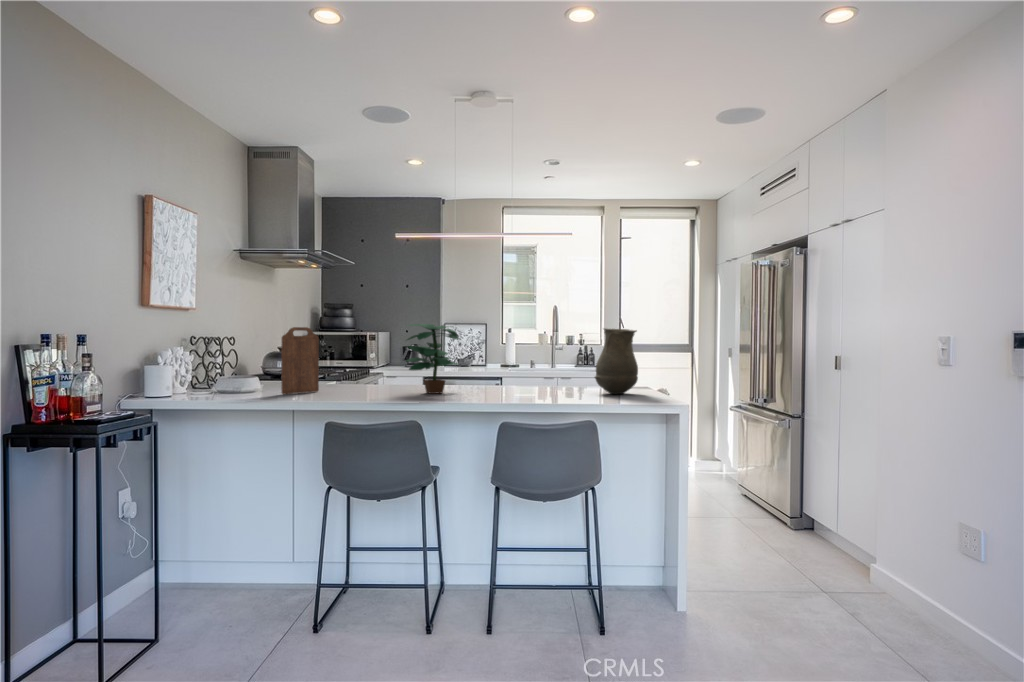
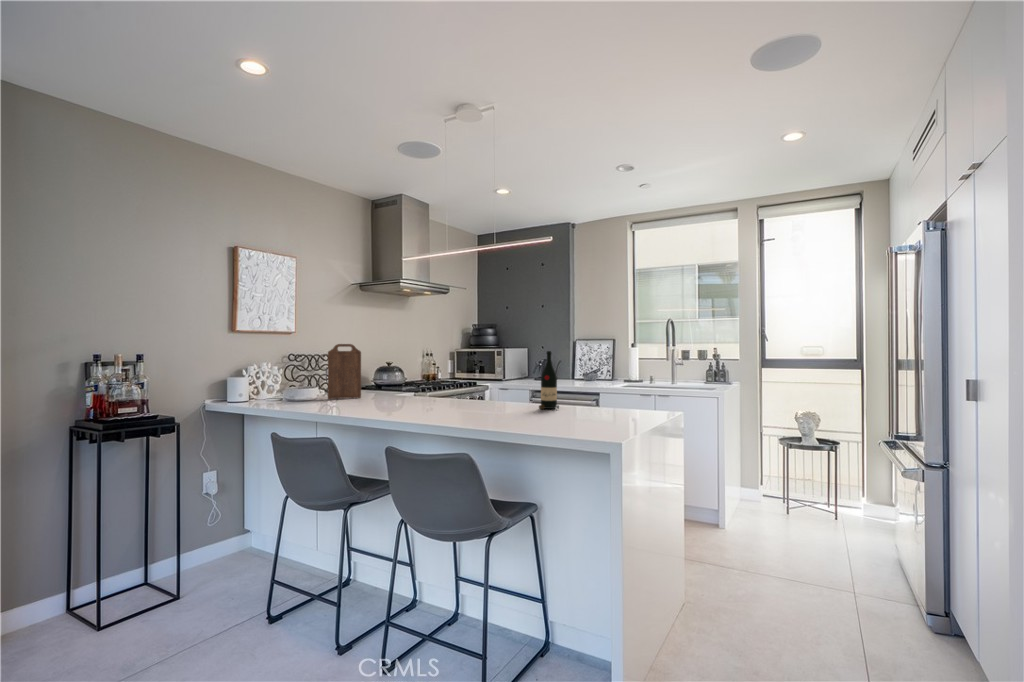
potted plant: present [406,324,459,394] -> none [406,339,464,405]
vase: present [595,328,638,394] -> none [565,340,622,416]
wine bottle: none [550,337,571,392] -> present [539,351,559,409]

